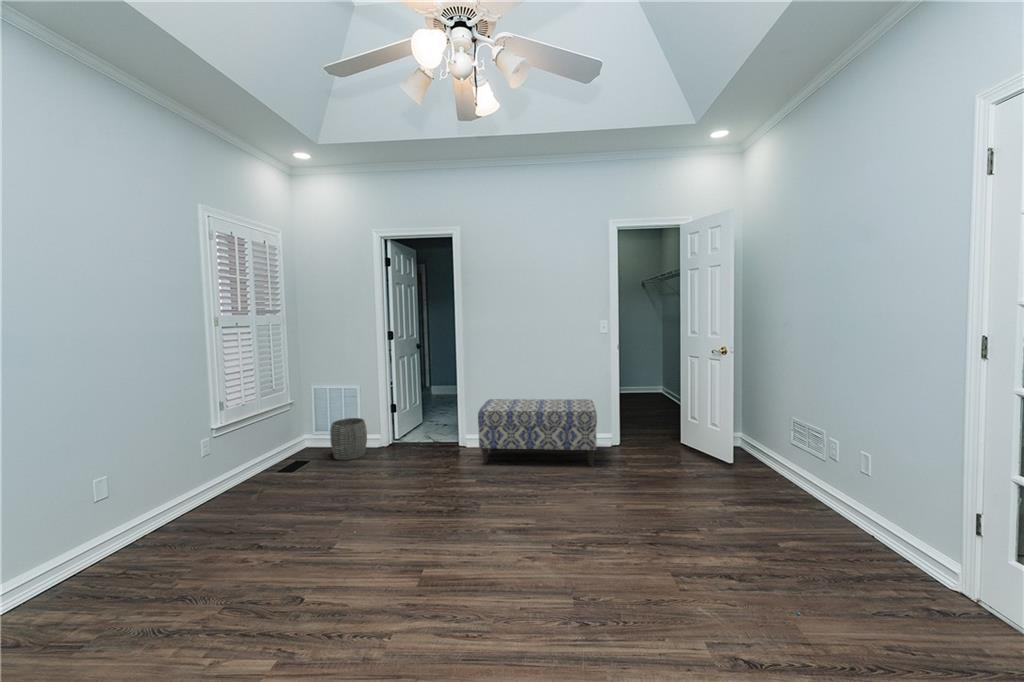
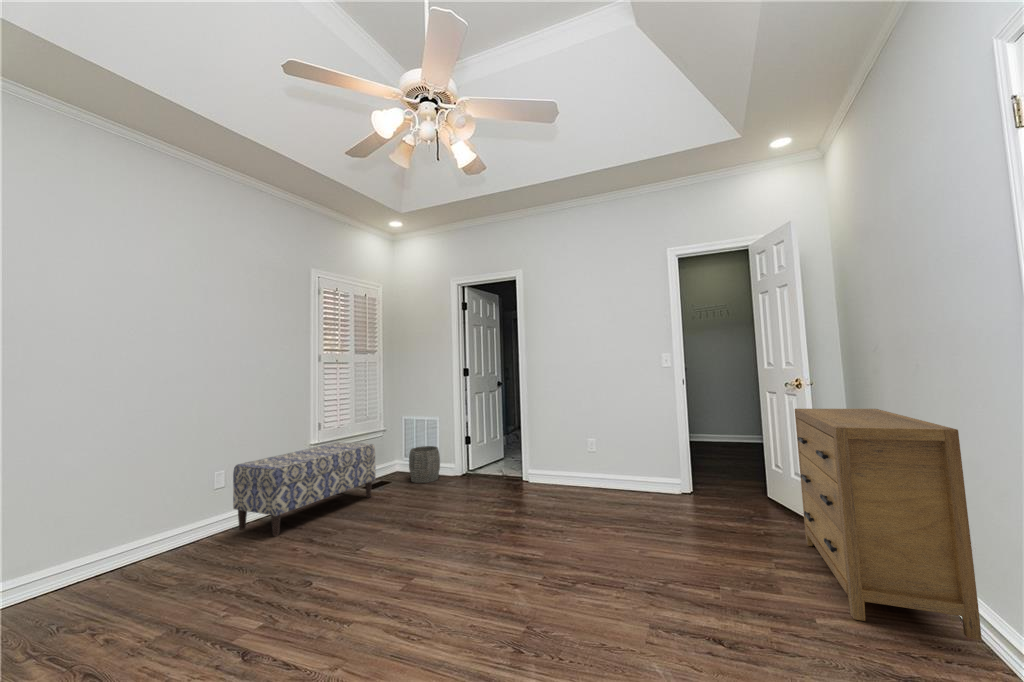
dresser: none [730,374,875,539] -> present [795,409,982,640]
bench: present [478,399,597,466] -> present [233,442,376,536]

